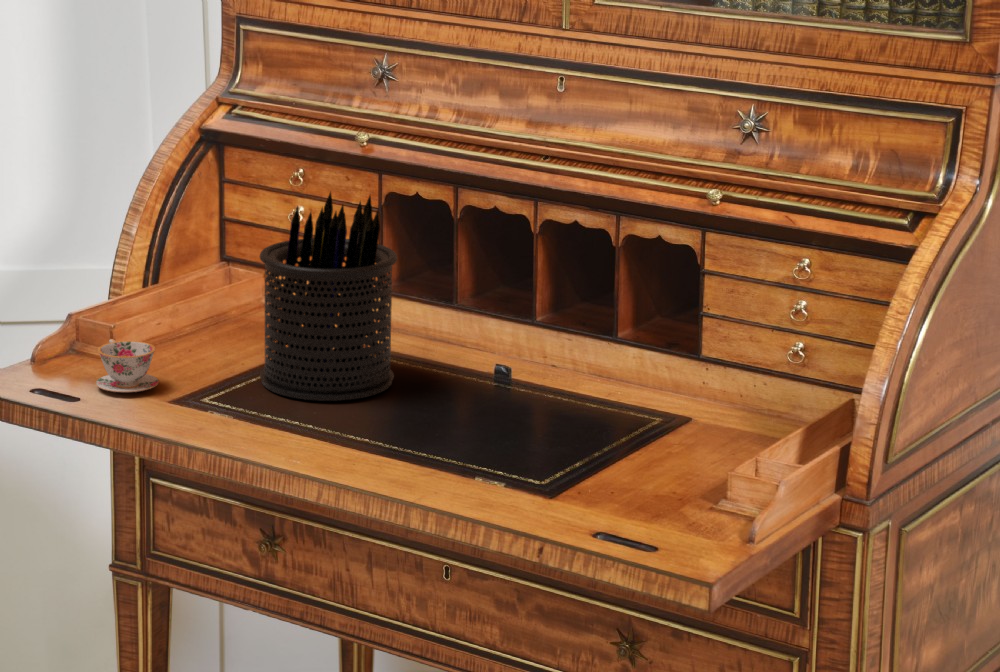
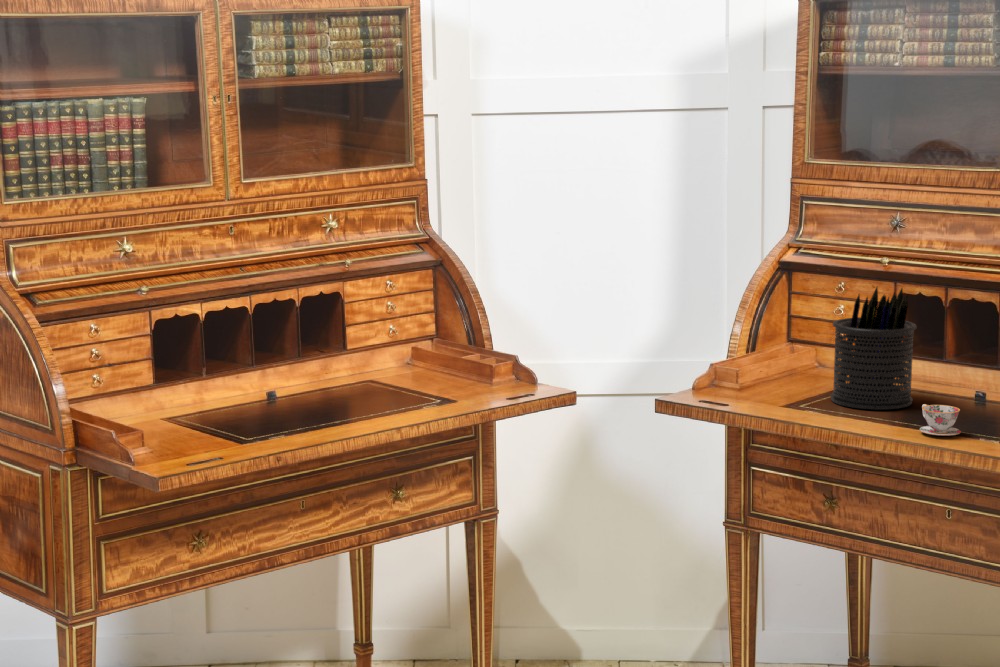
teacup: present [96,339,159,392] -> present [920,404,961,436]

